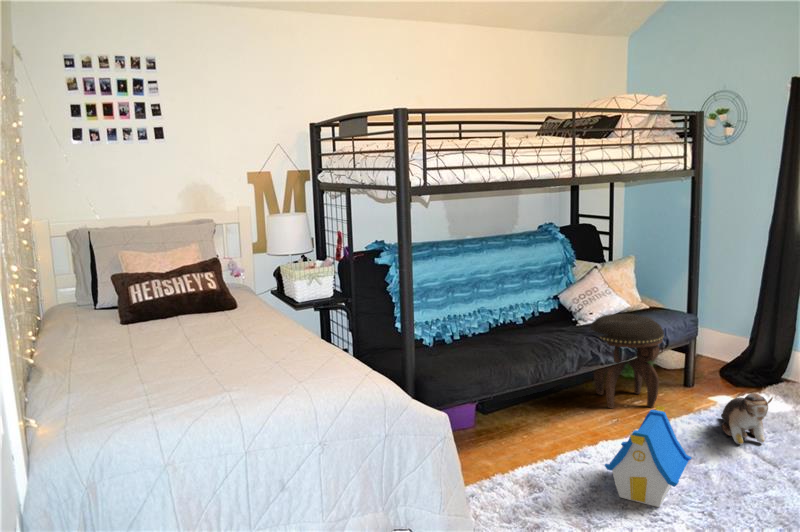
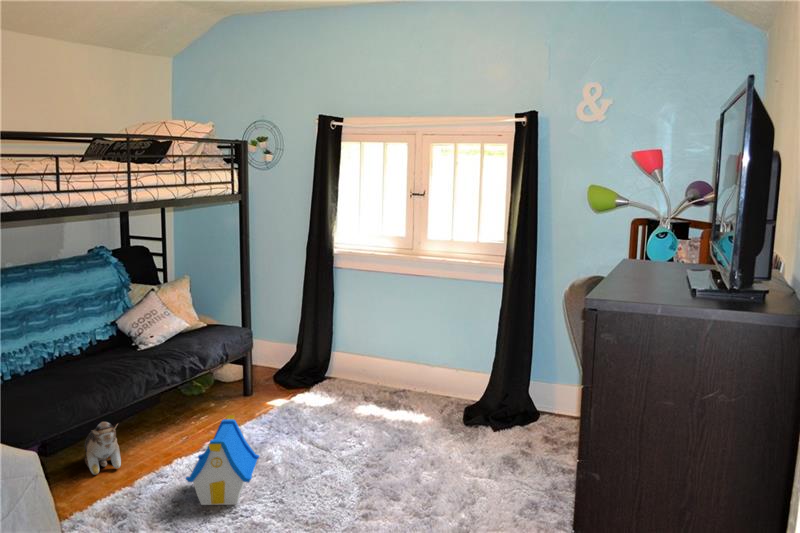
footstool: present [590,314,664,408] -> none [154,334,225,429]
plush toy: present [721,393,773,444] -> present [85,422,121,475]

